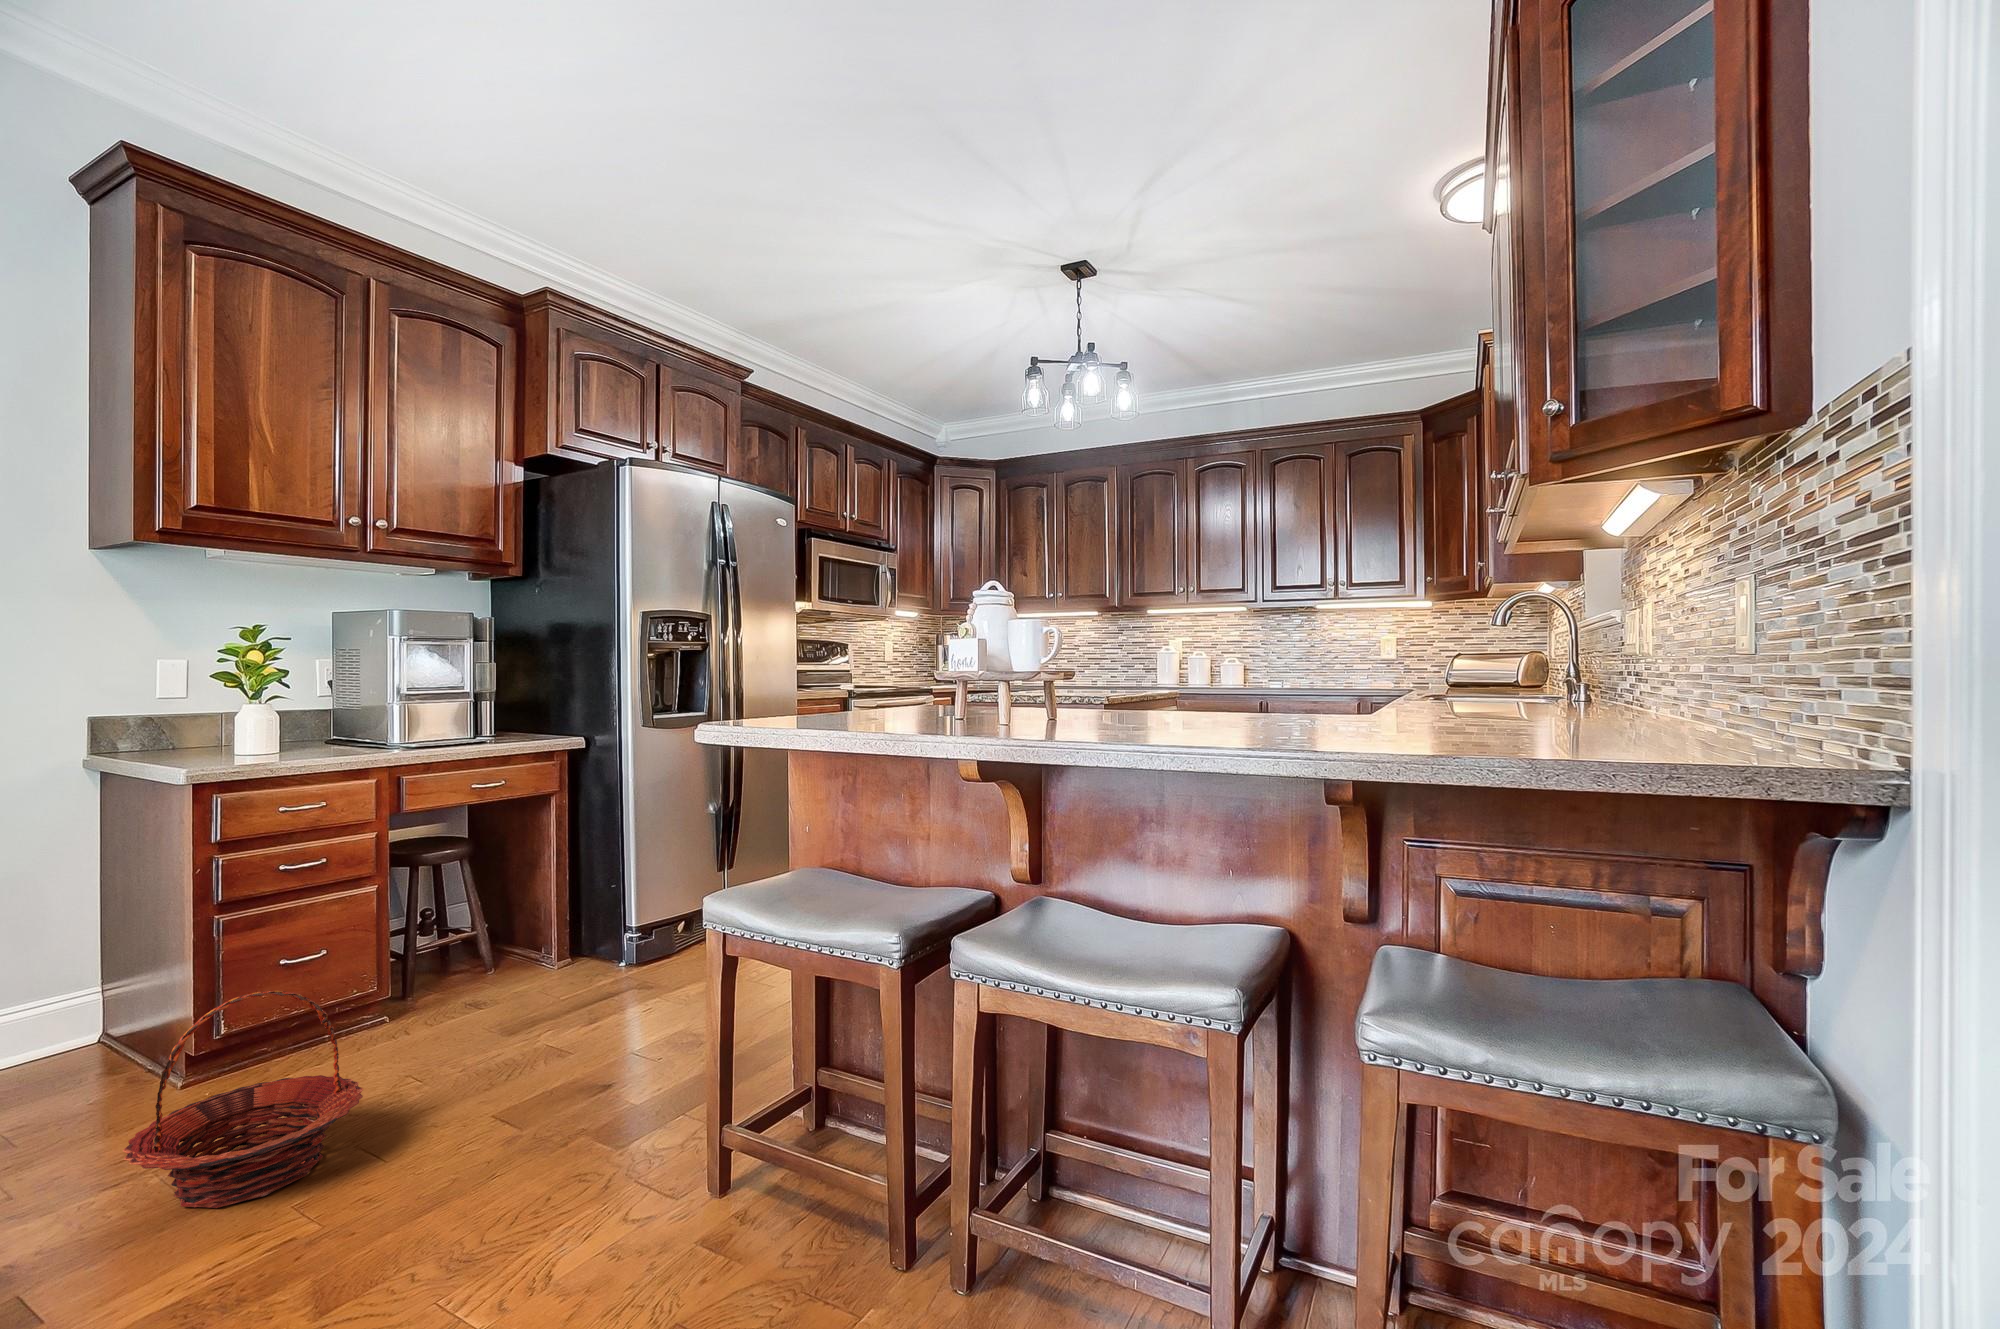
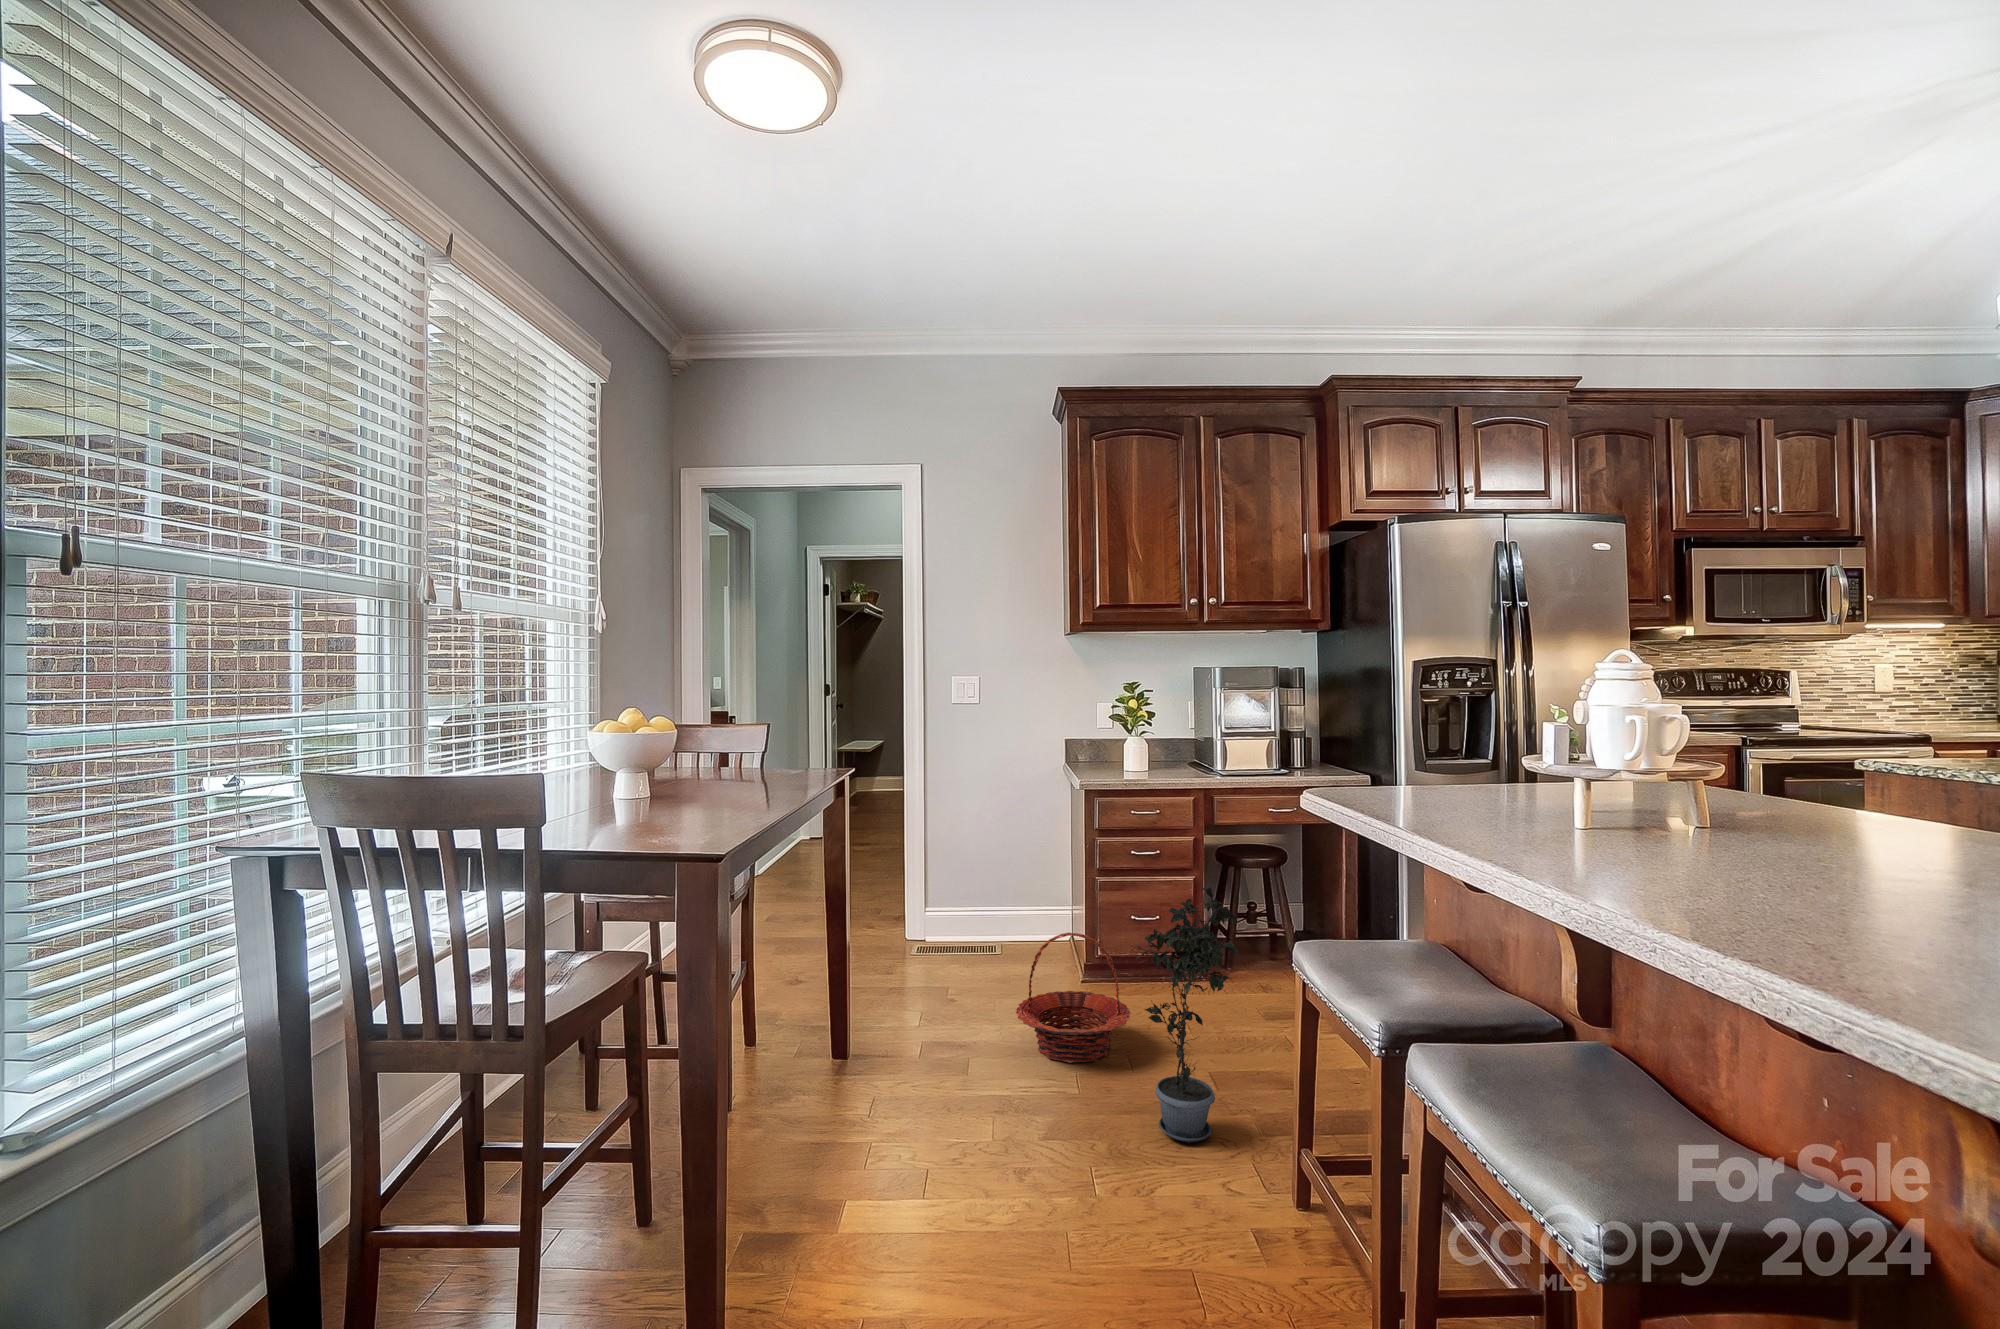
potted plant: none [451,858,620,1203] -> present [1134,887,1243,1143]

